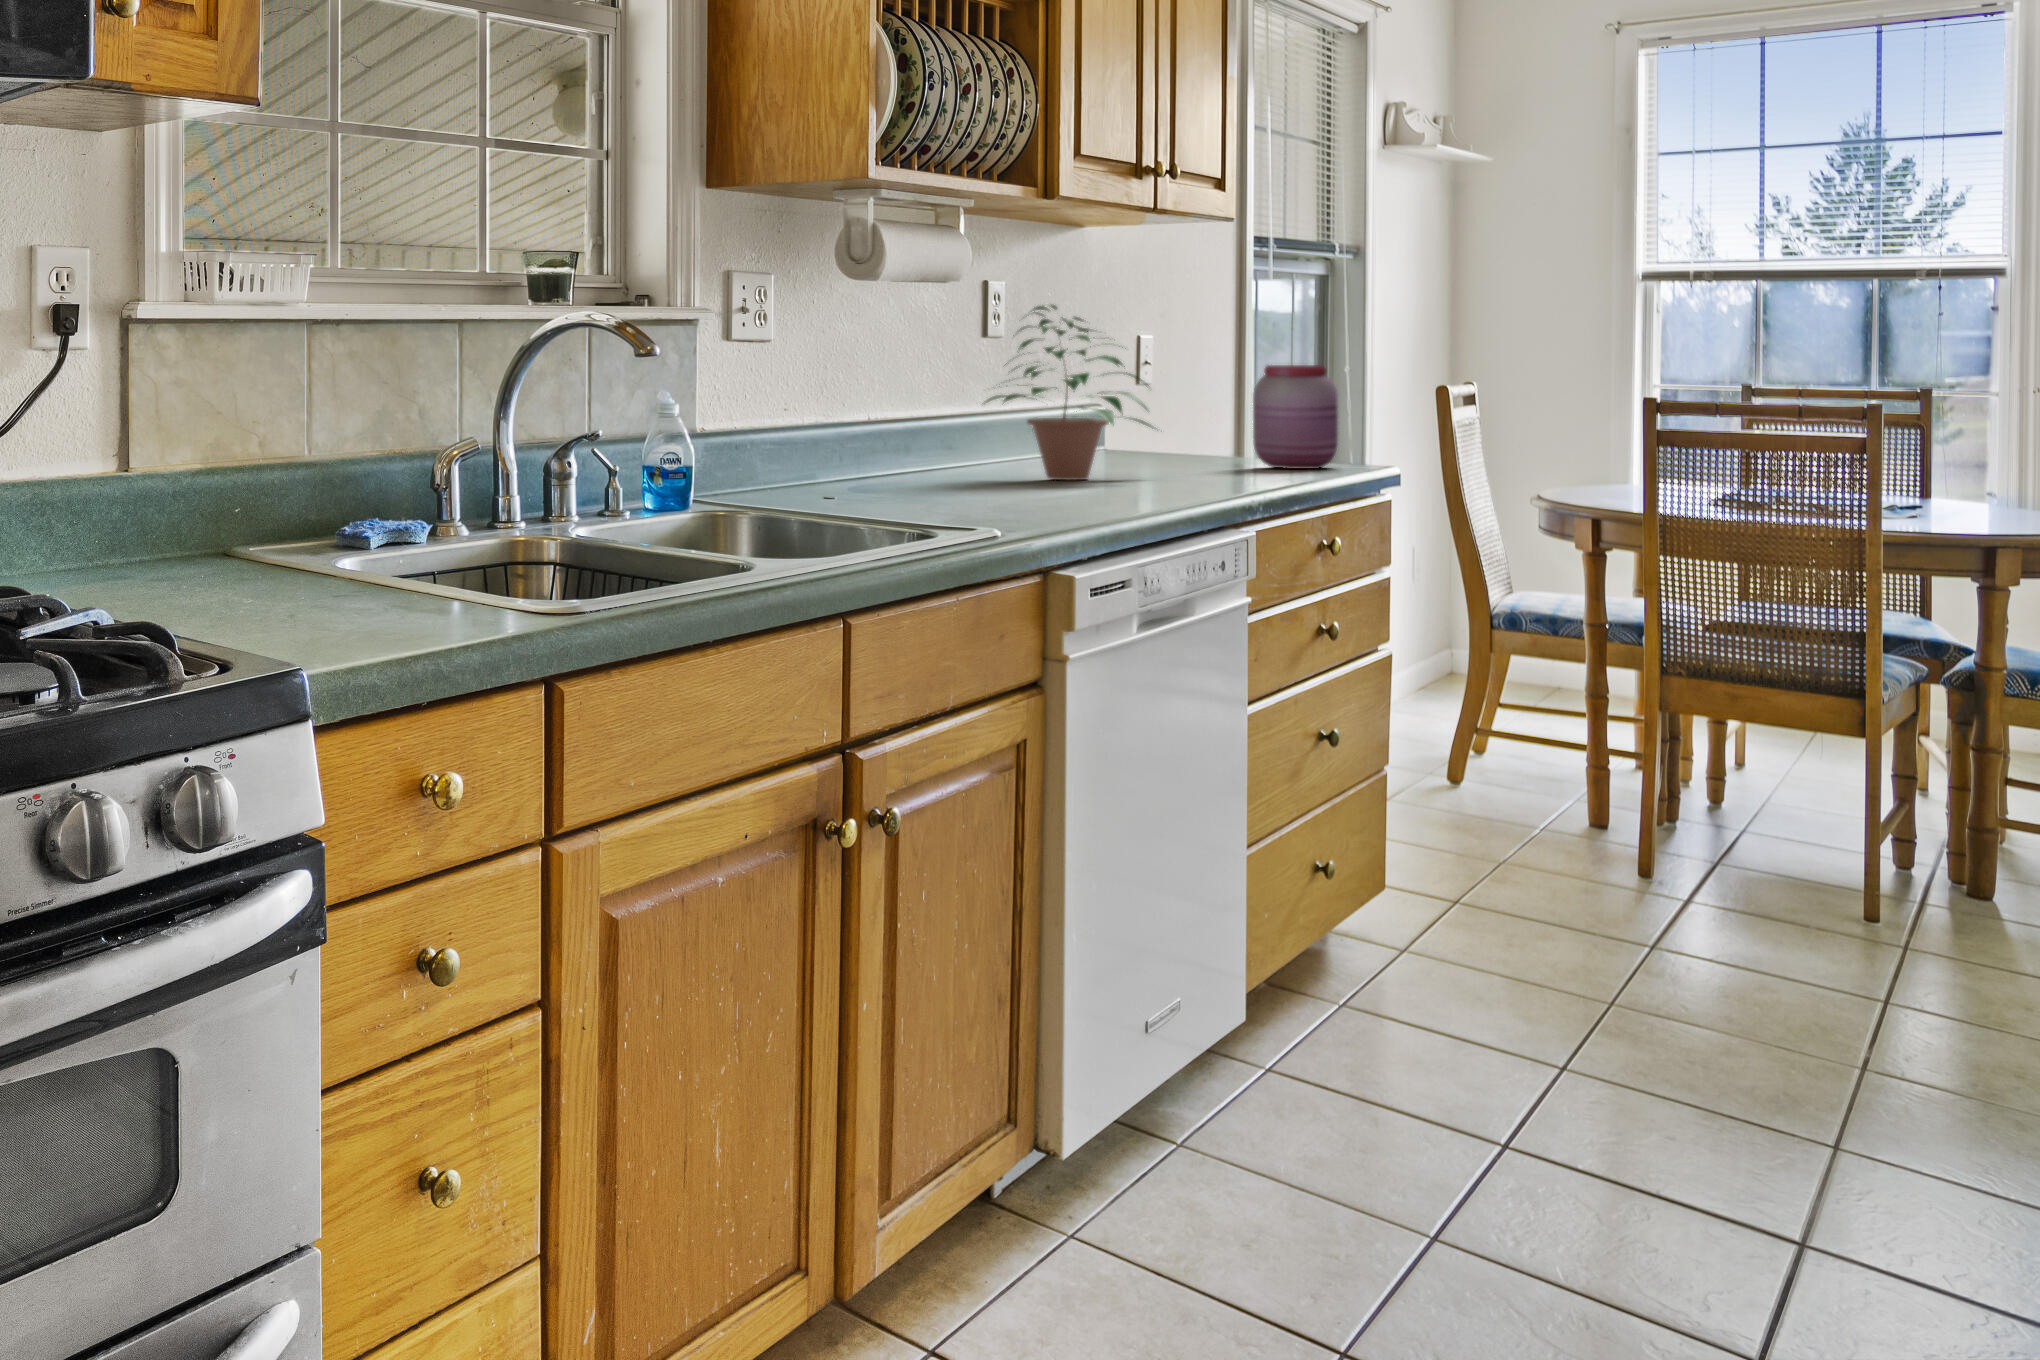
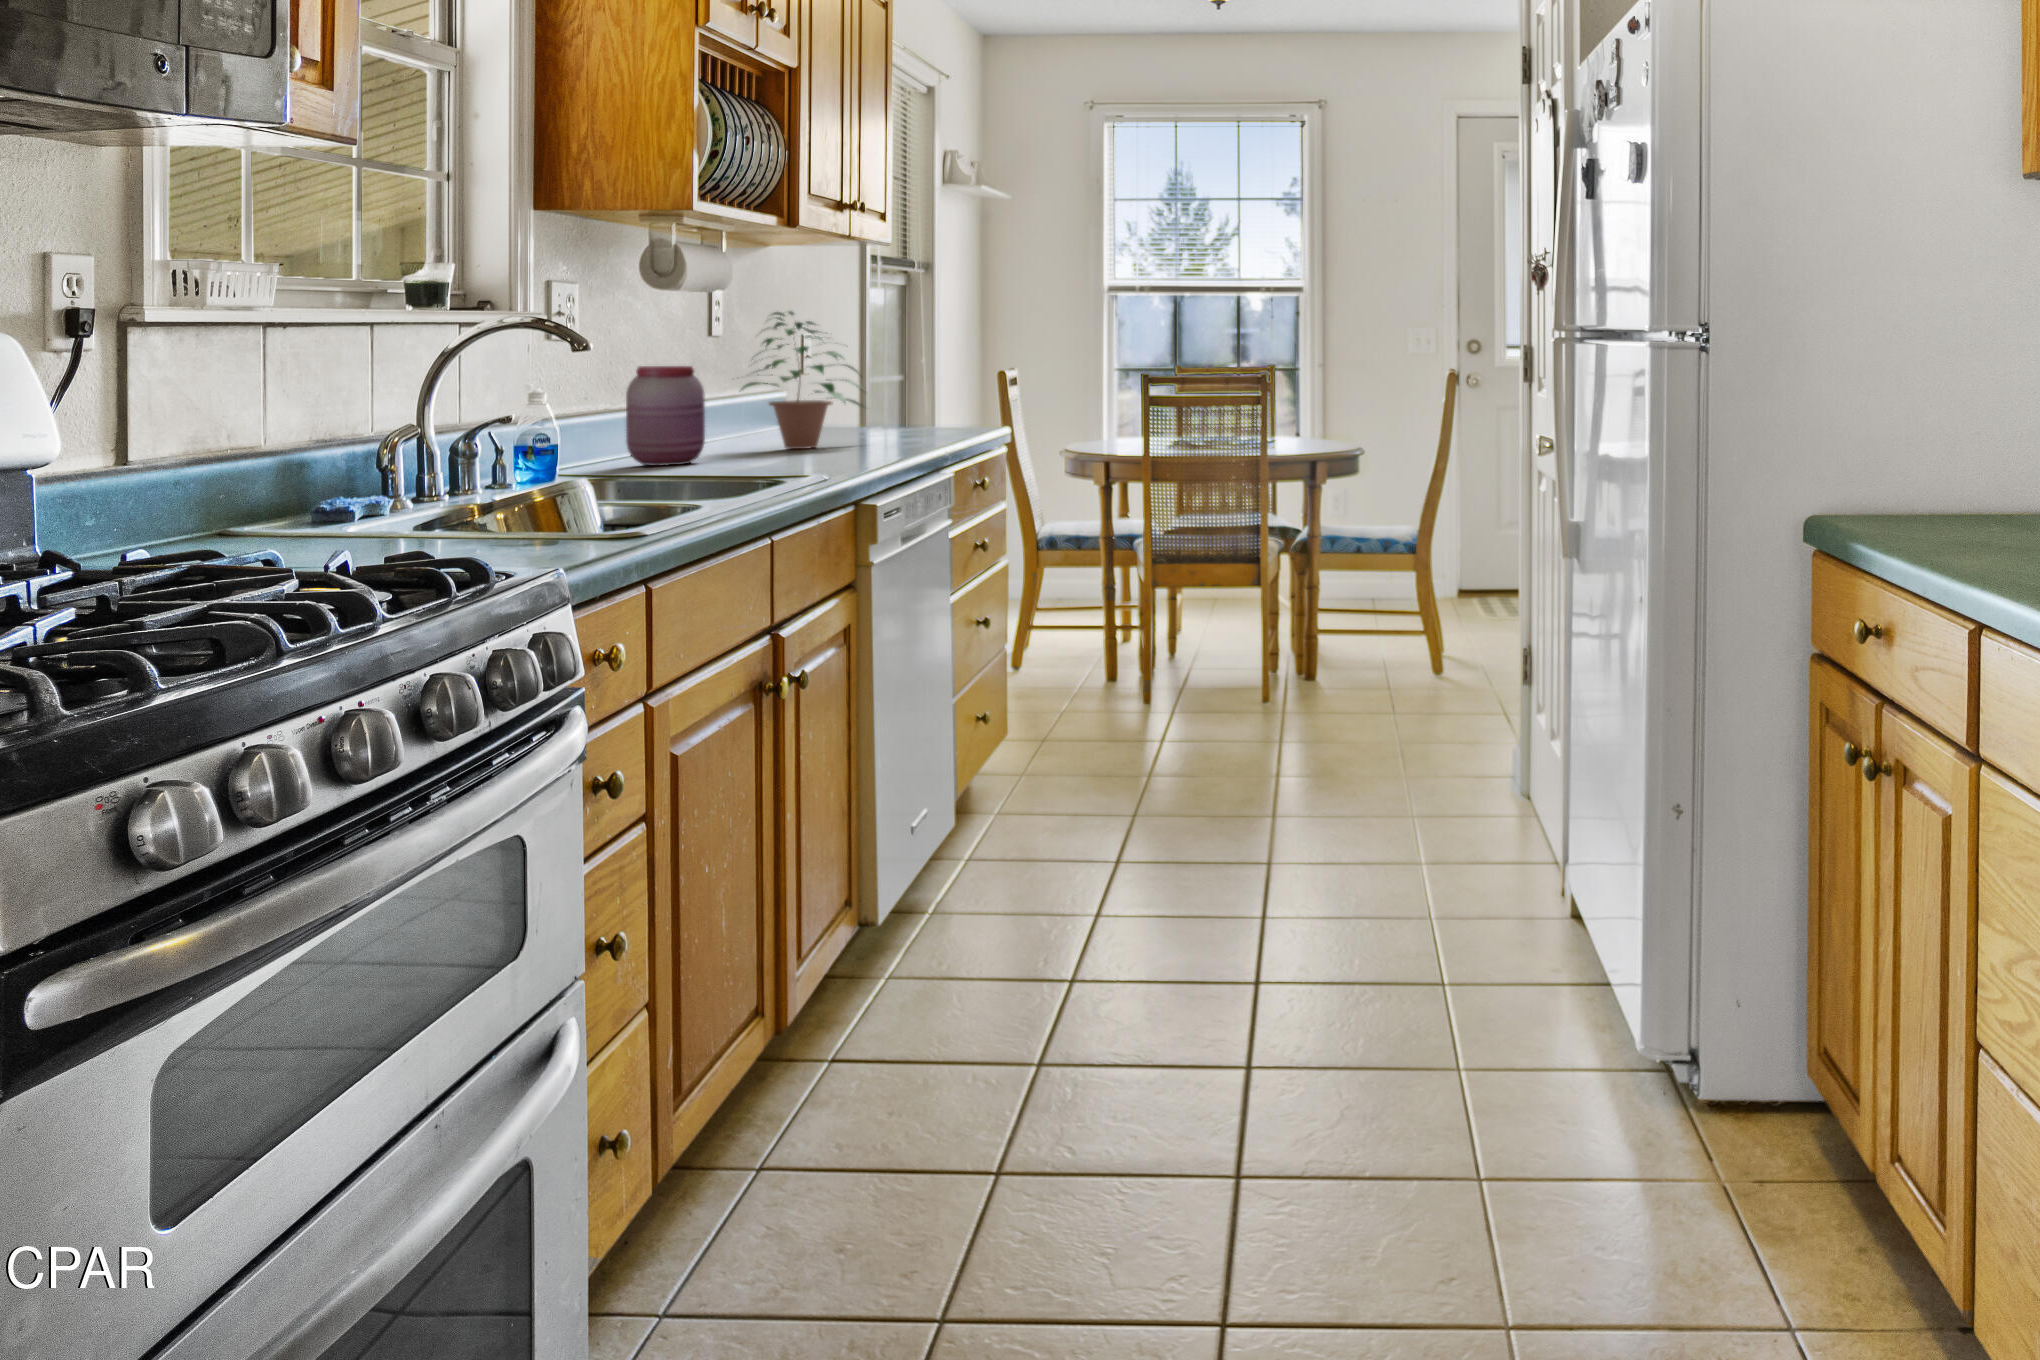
jar: present [1253,365,1338,469] -> present [626,366,705,466]

